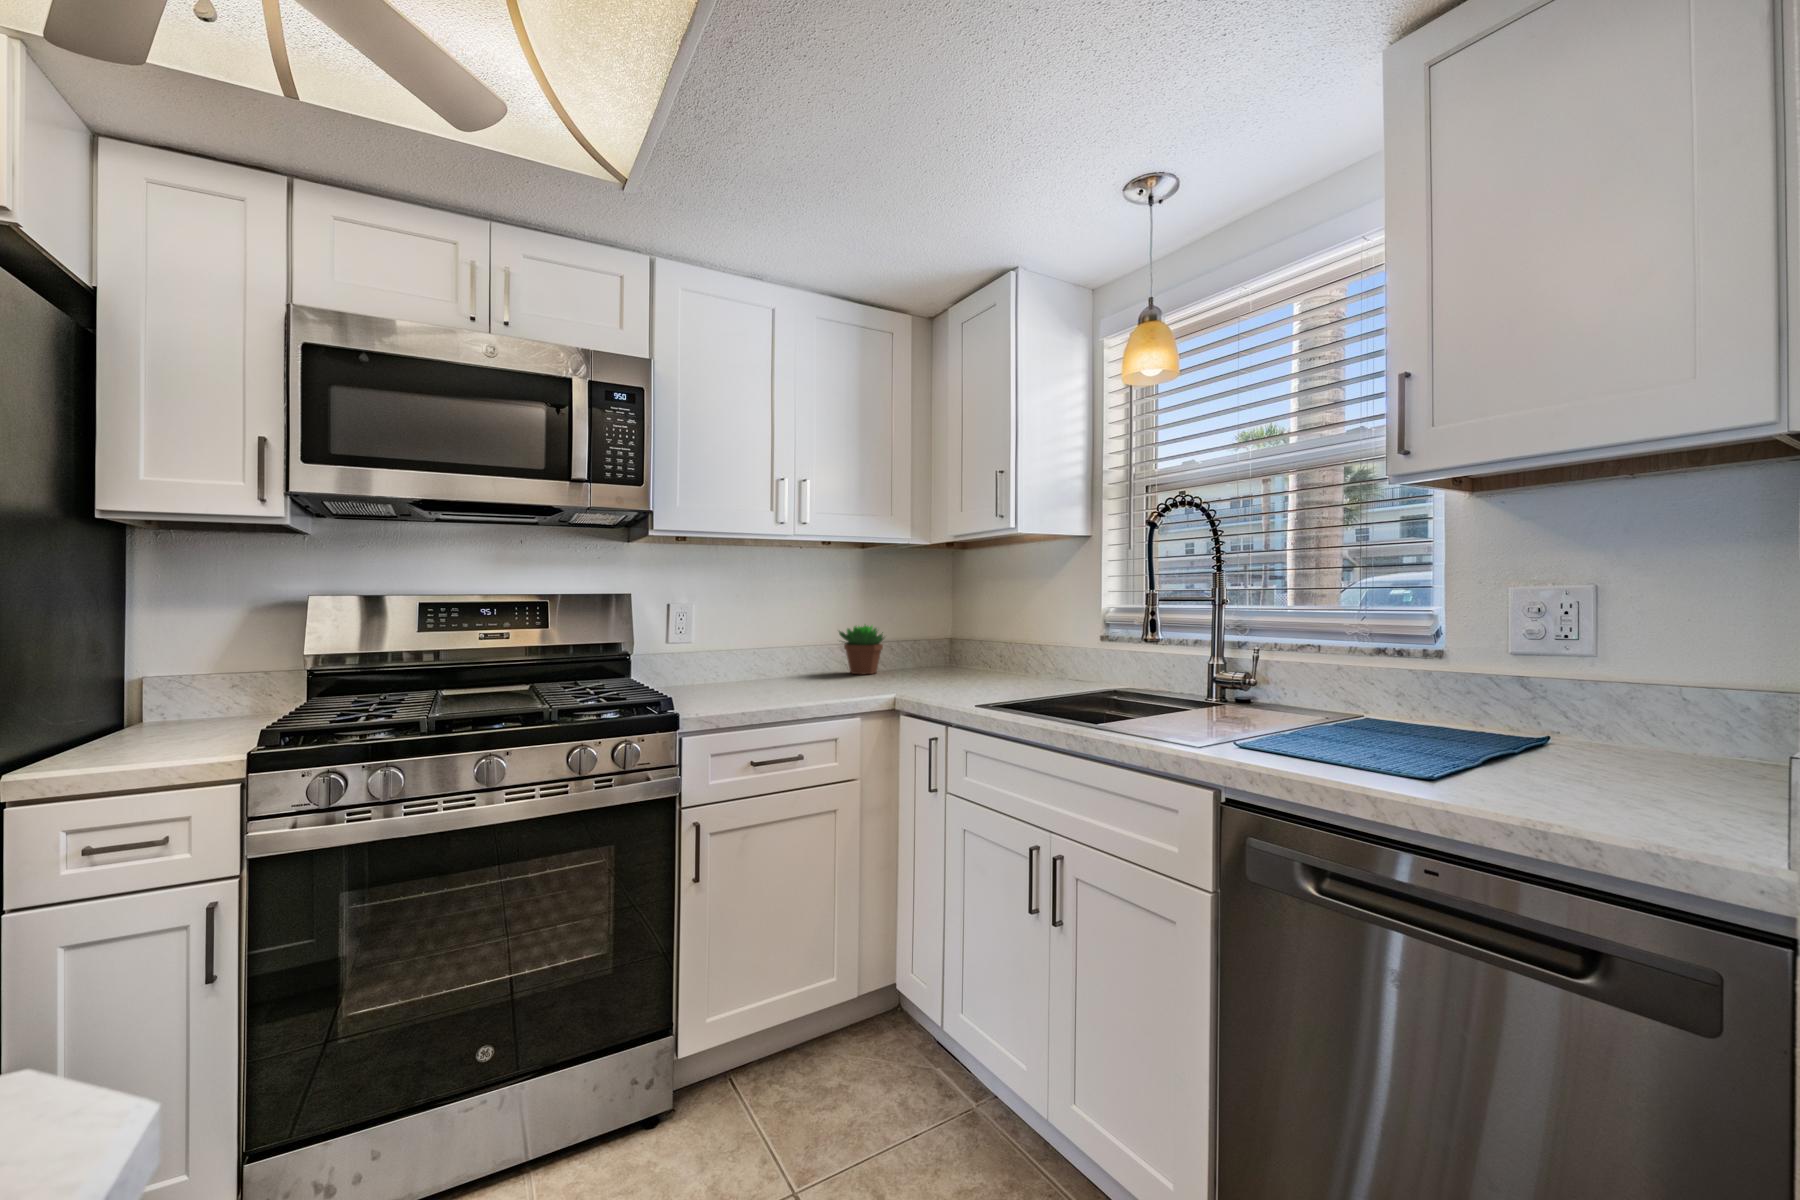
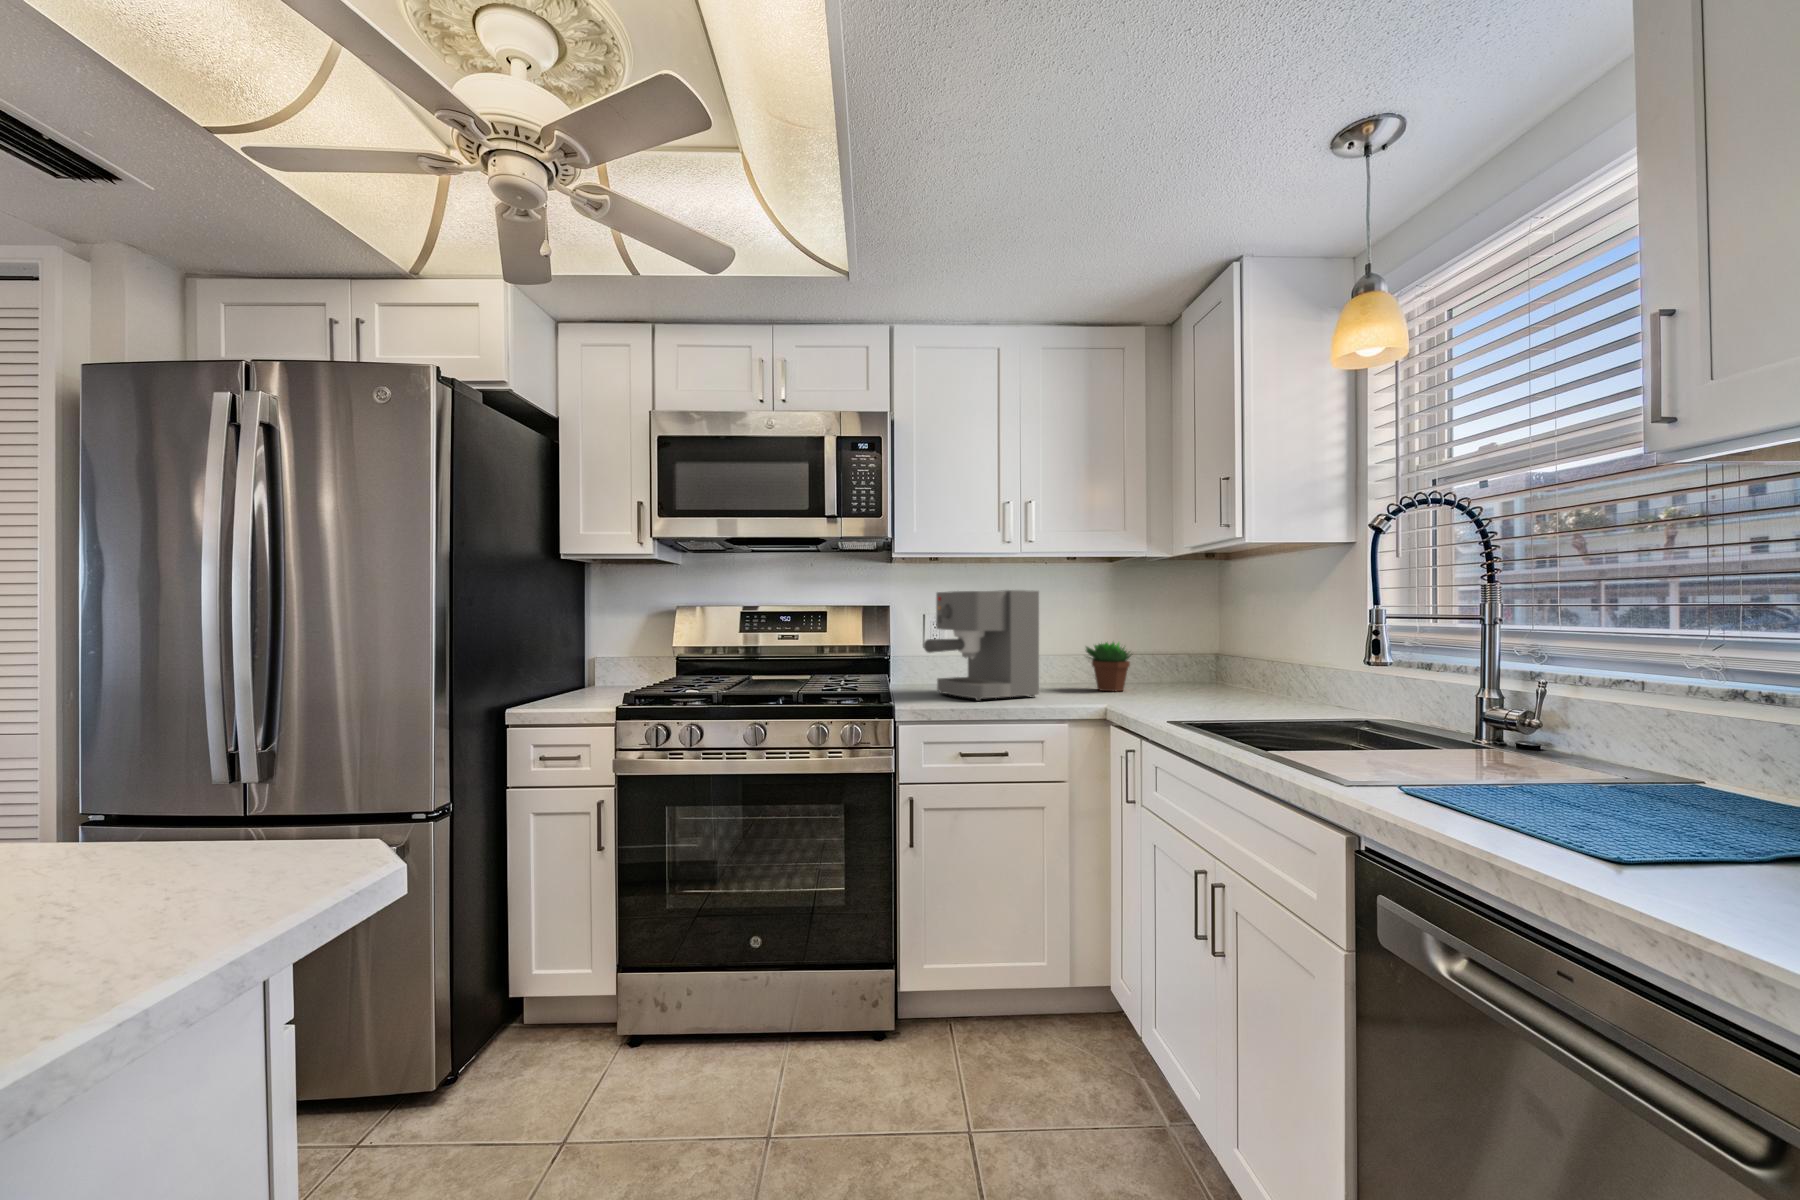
coffee maker: none [697,574,813,695] -> present [924,590,1039,701]

